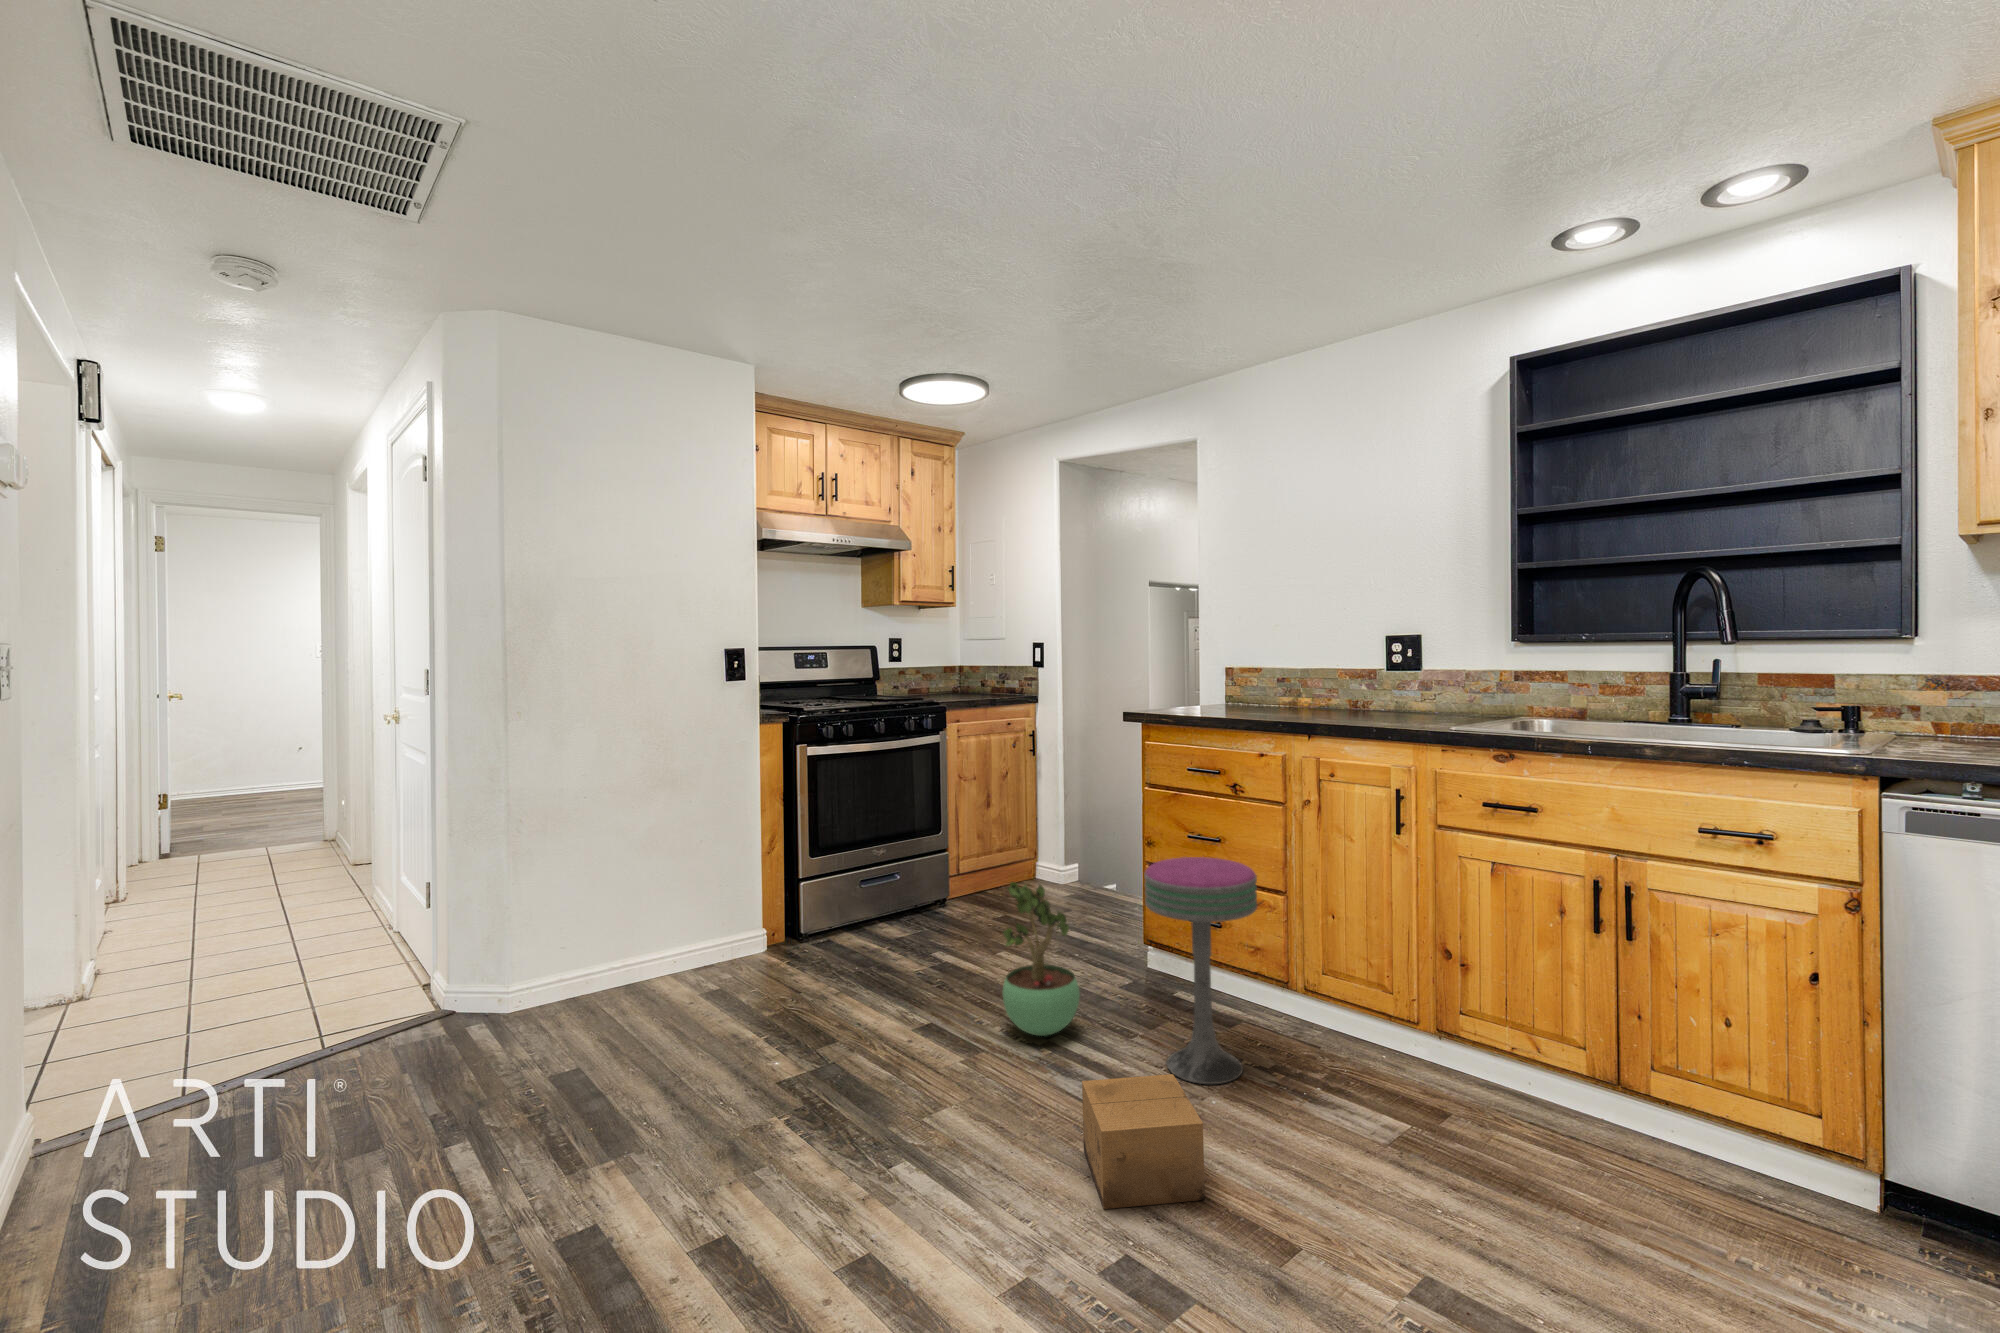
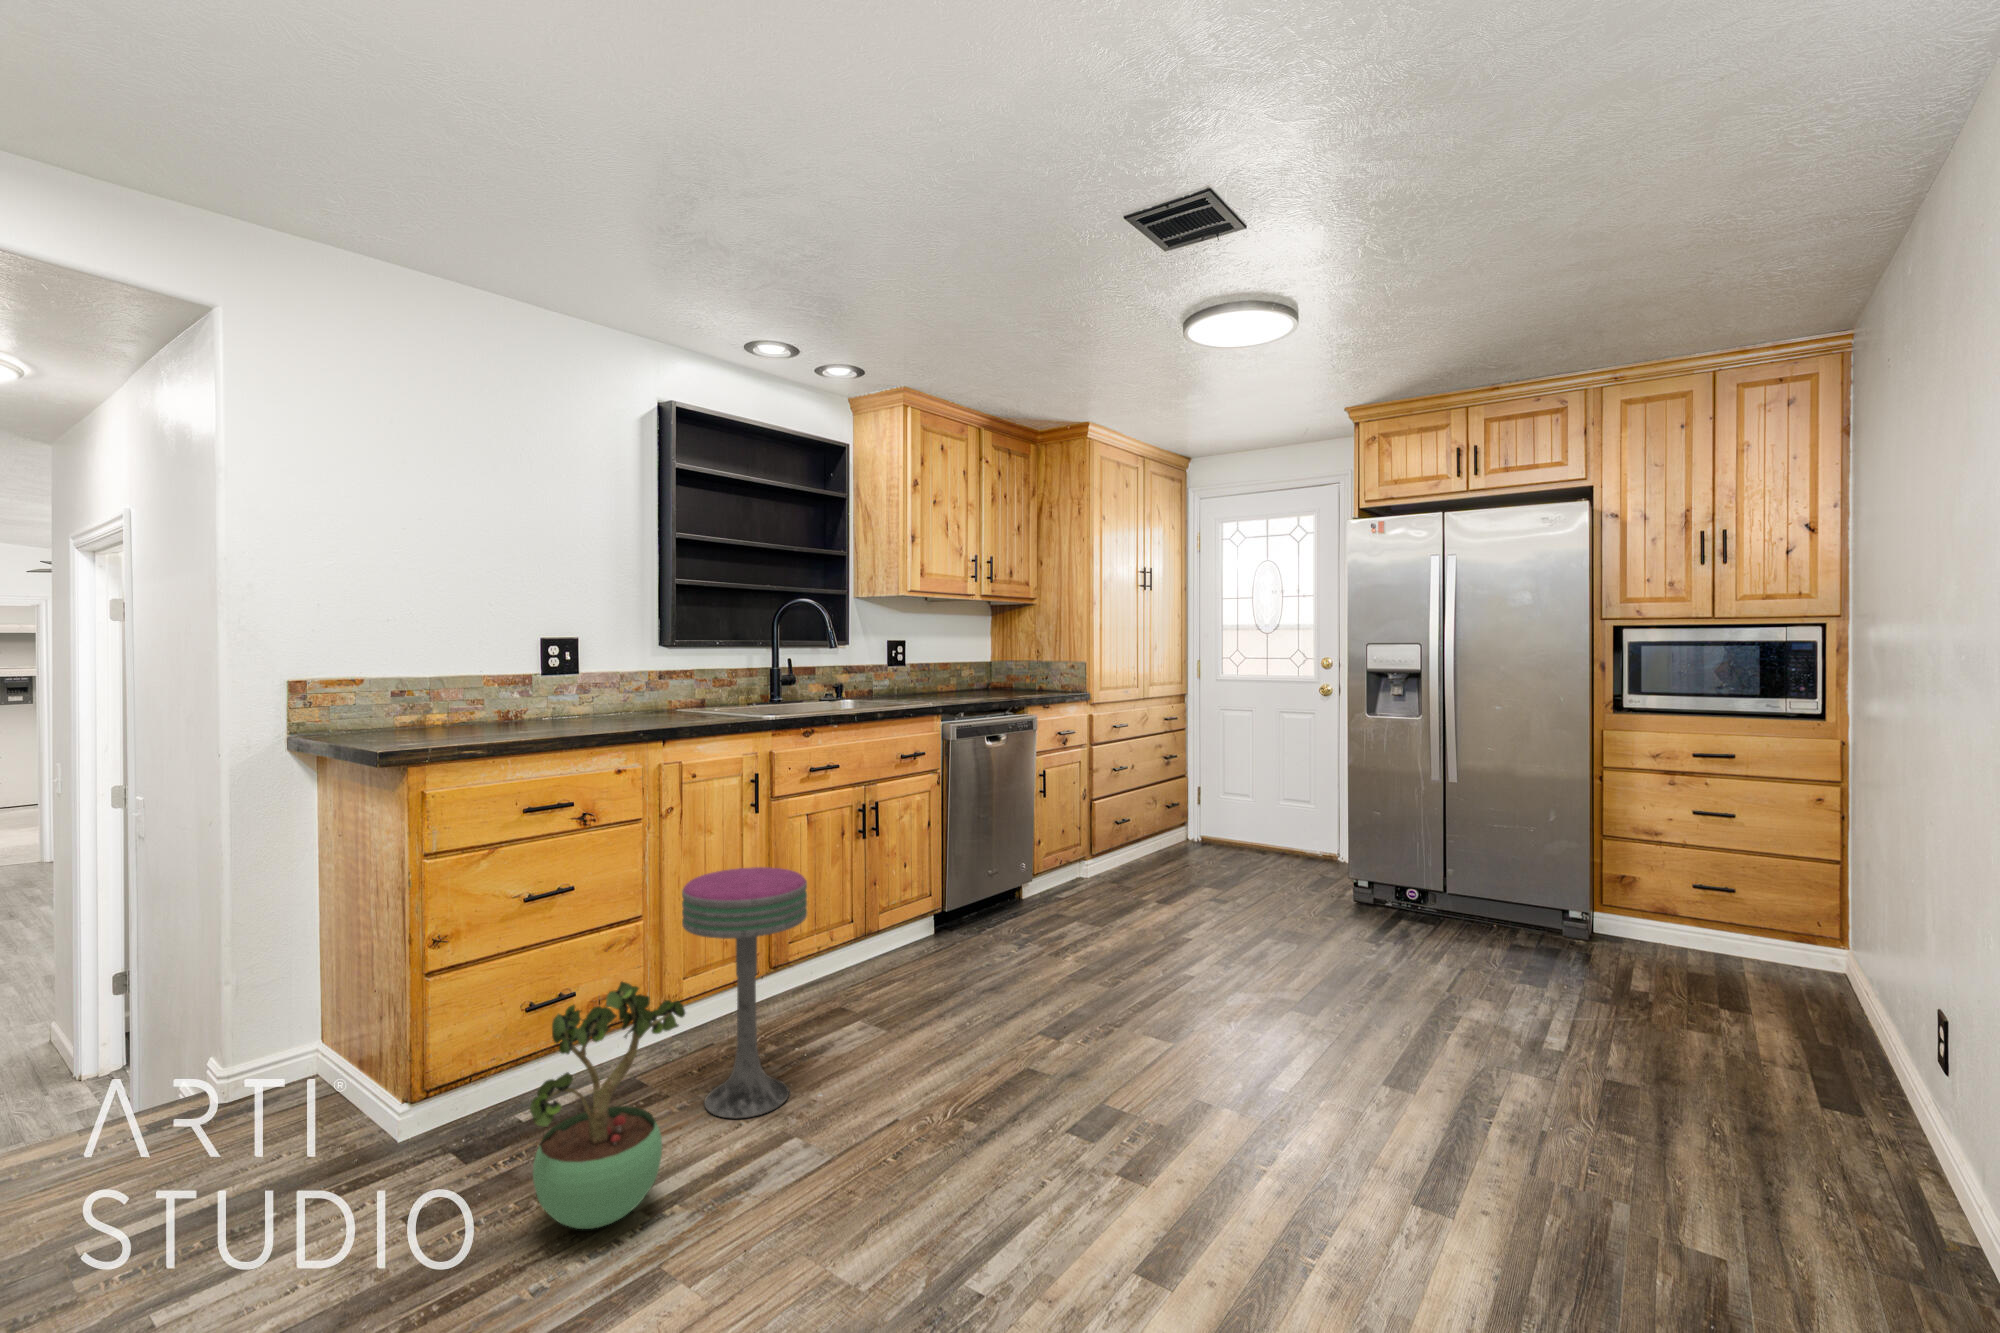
cardboard box: present [1082,1074,1205,1209] -> none [899,1035,1012,1162]

